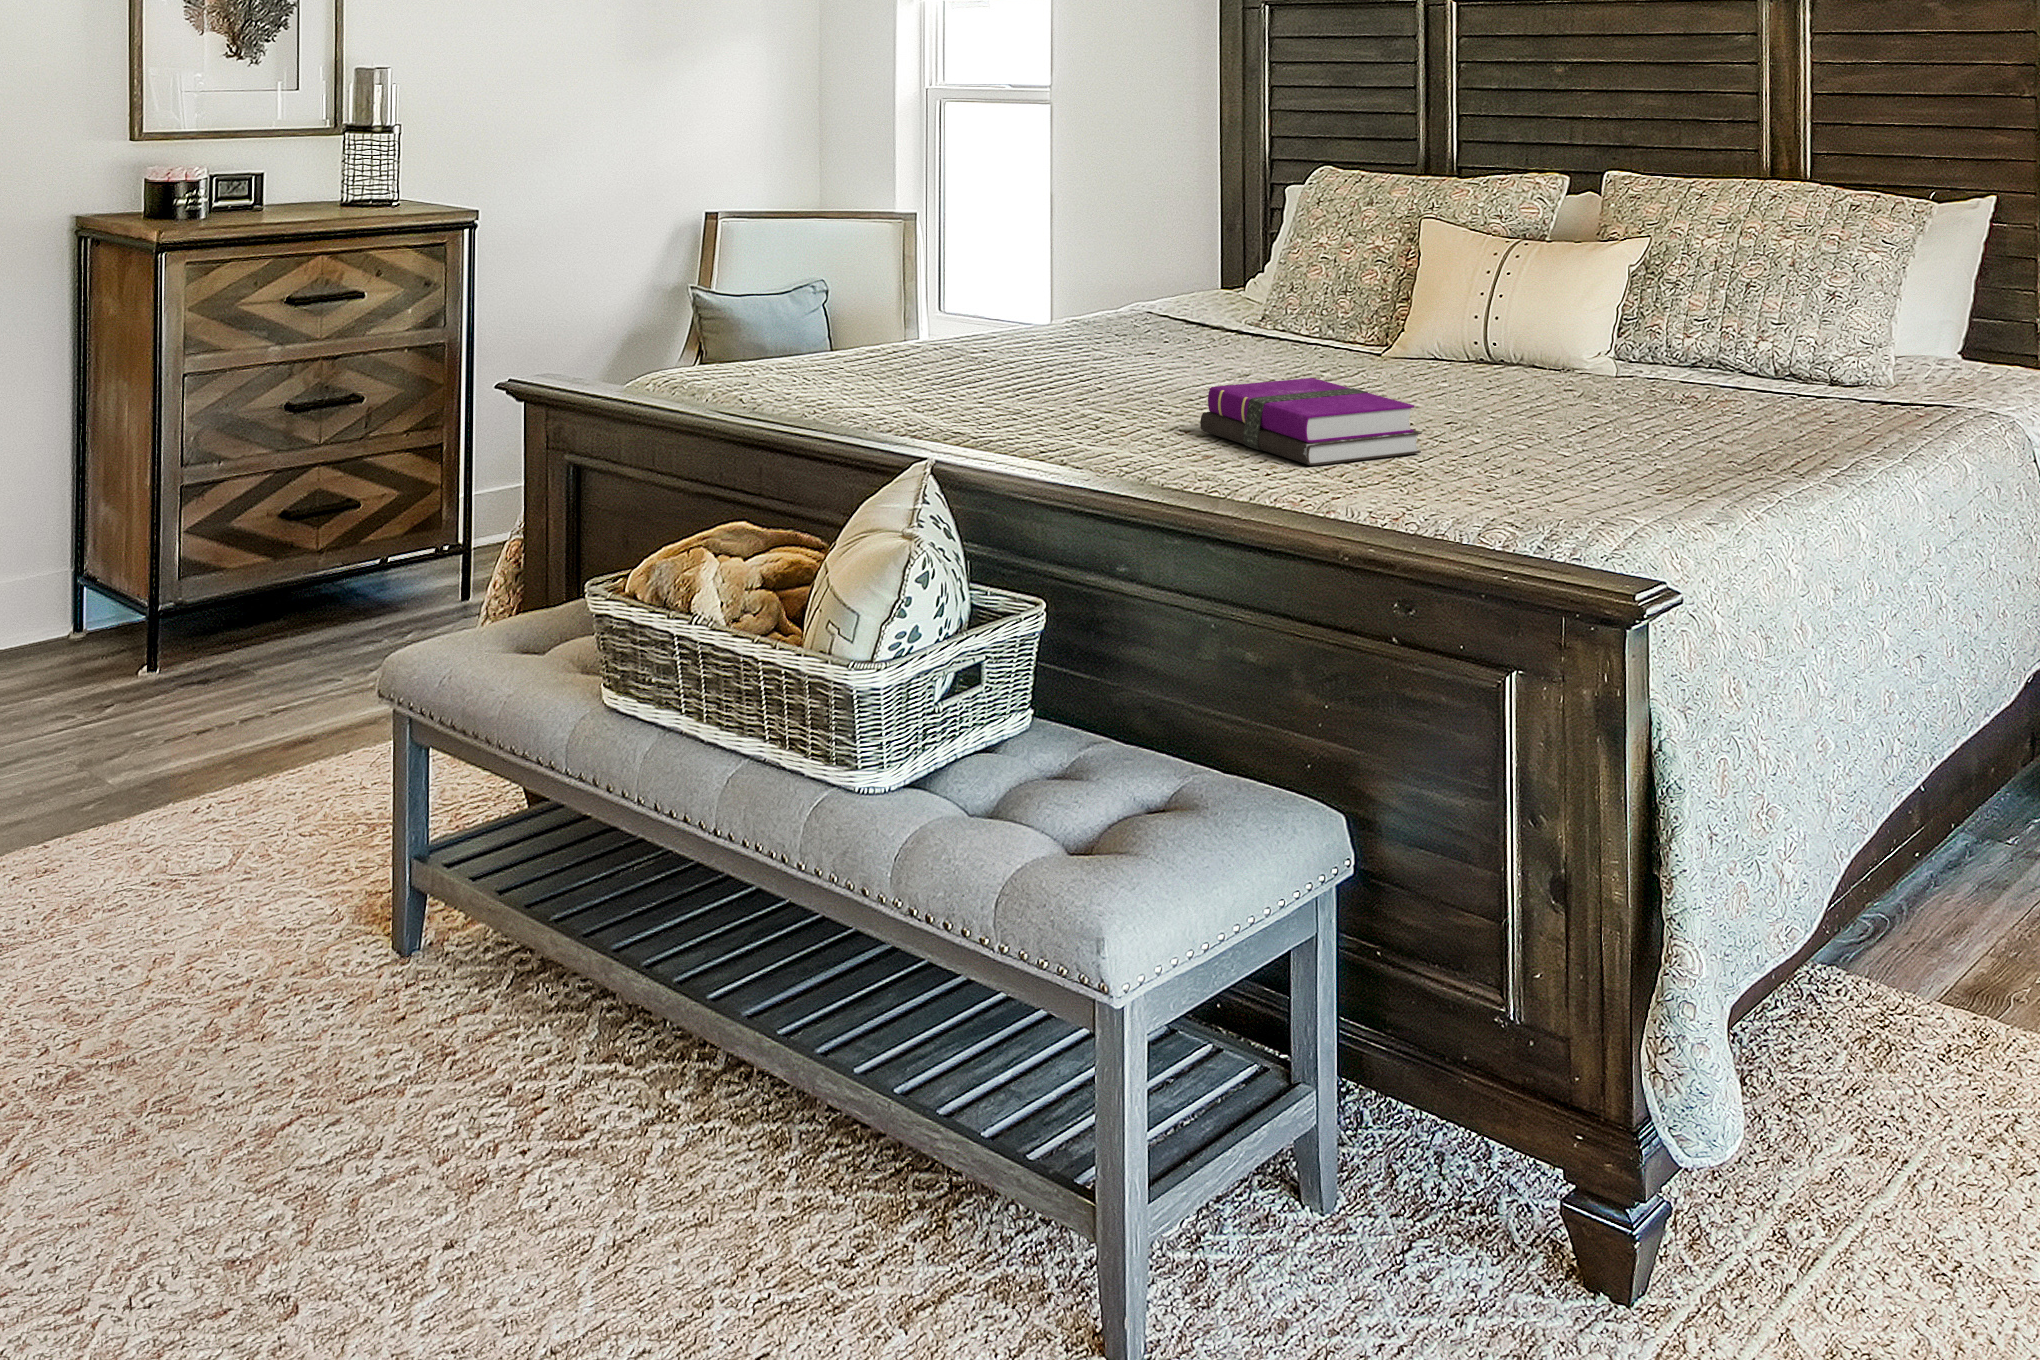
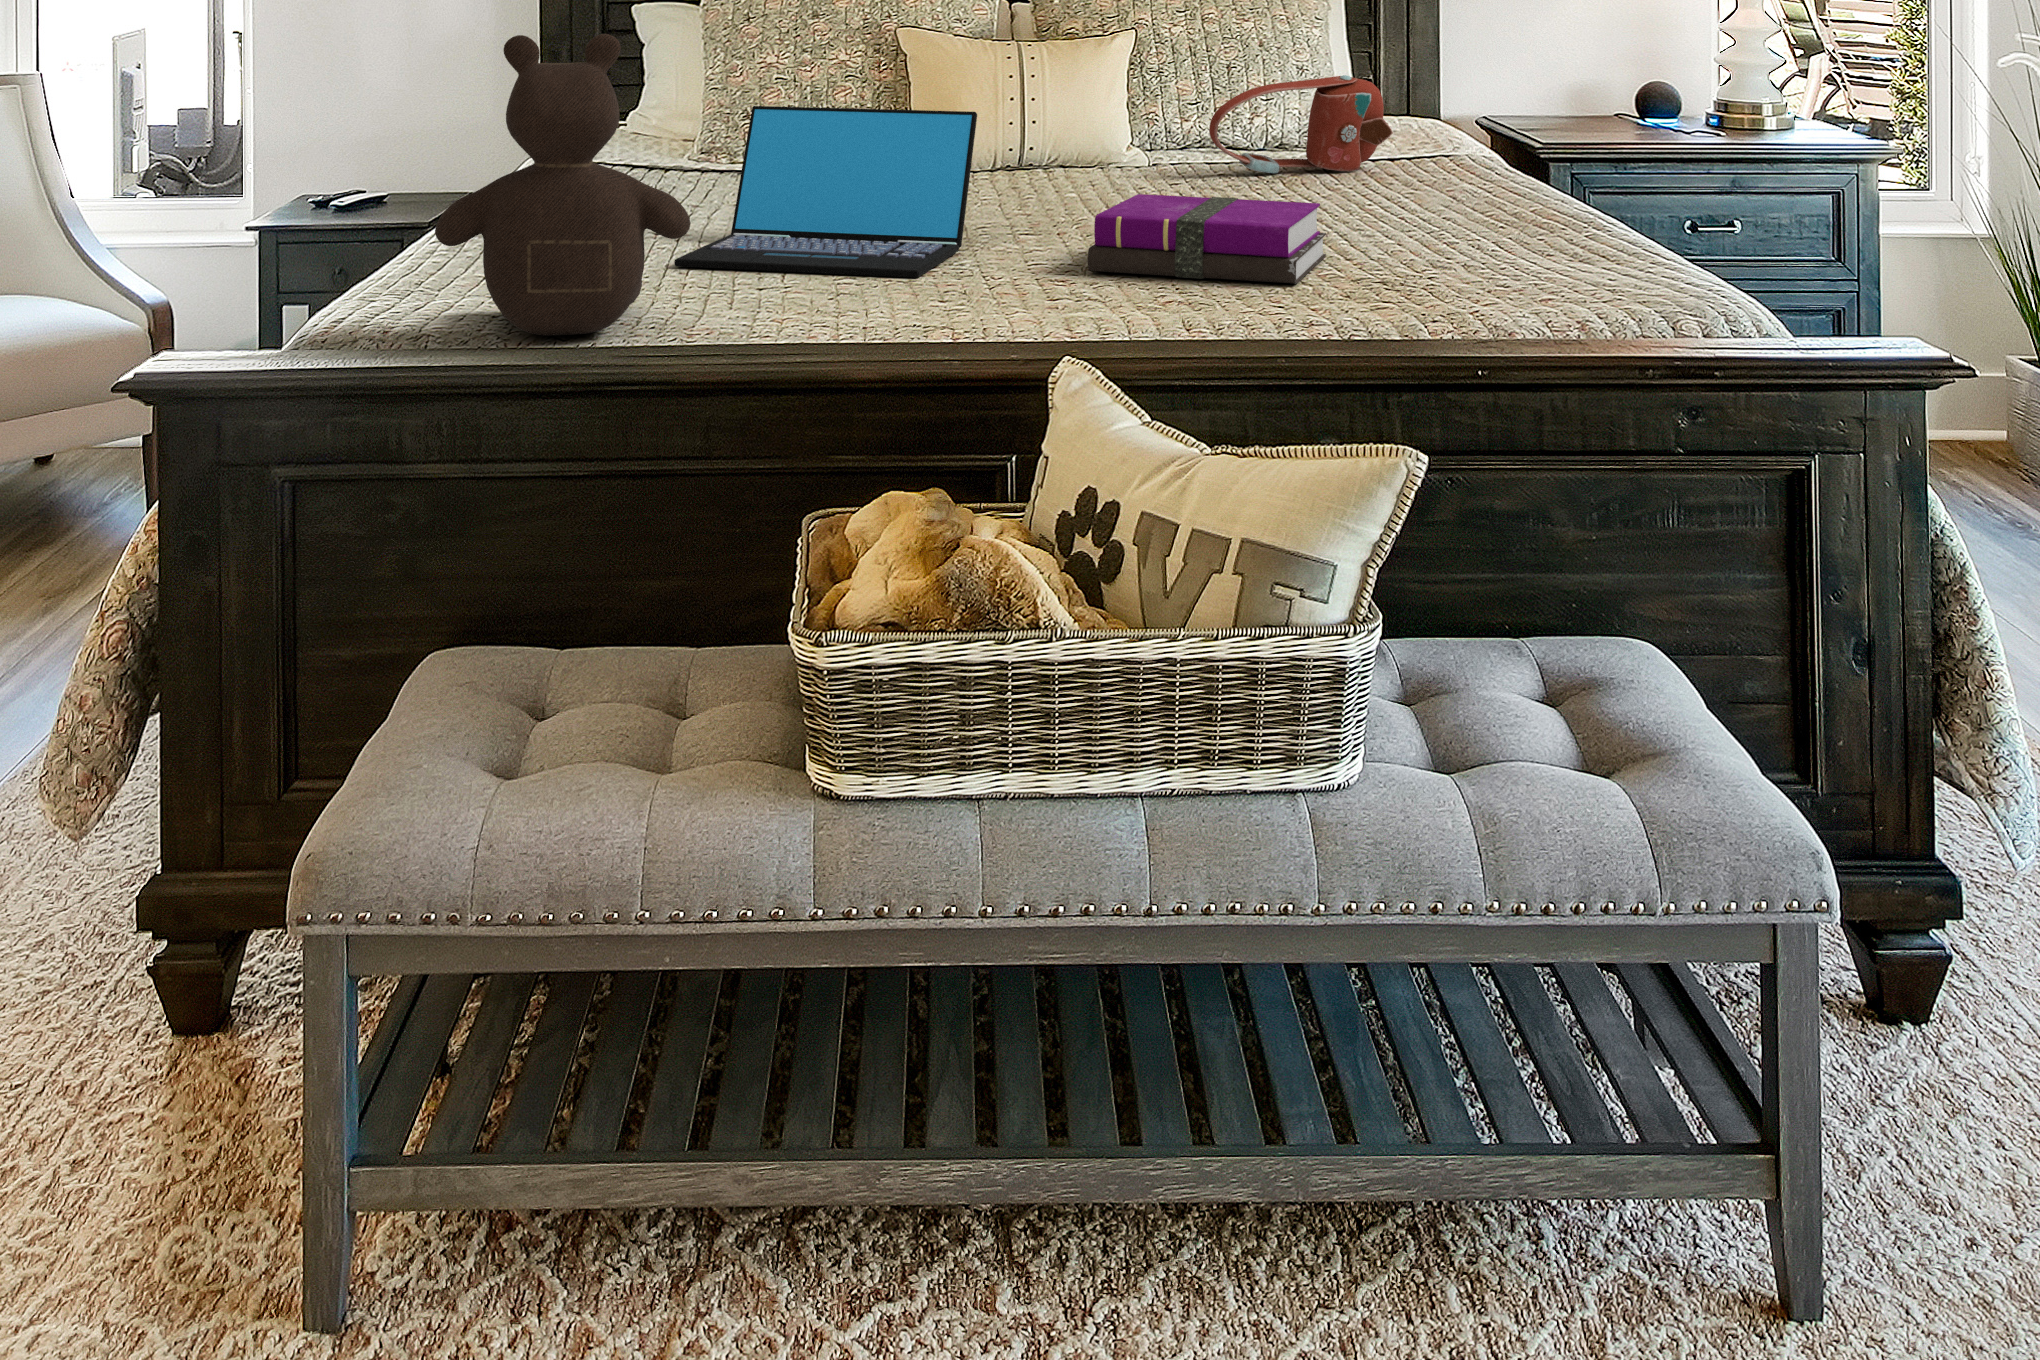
teddy bear: none [701,204,866,412] -> present [435,34,691,335]
laptop: none [971,271,1226,416] -> present [674,106,977,278]
handbag: none [1609,302,1812,398] -> present [1209,75,1393,173]

